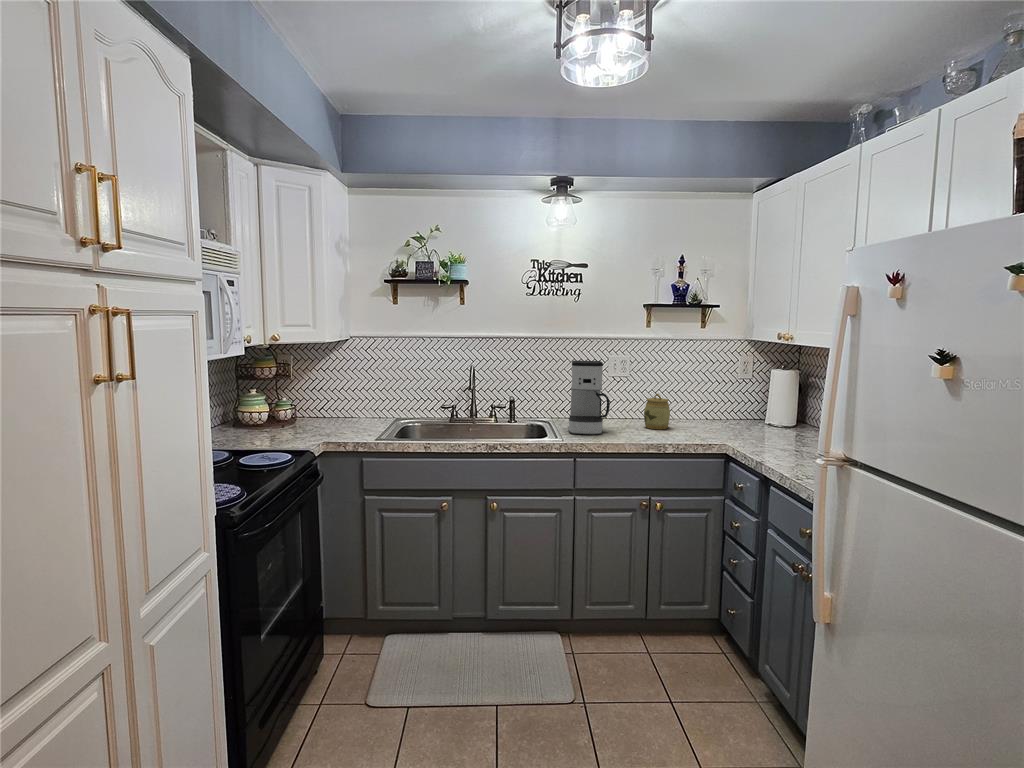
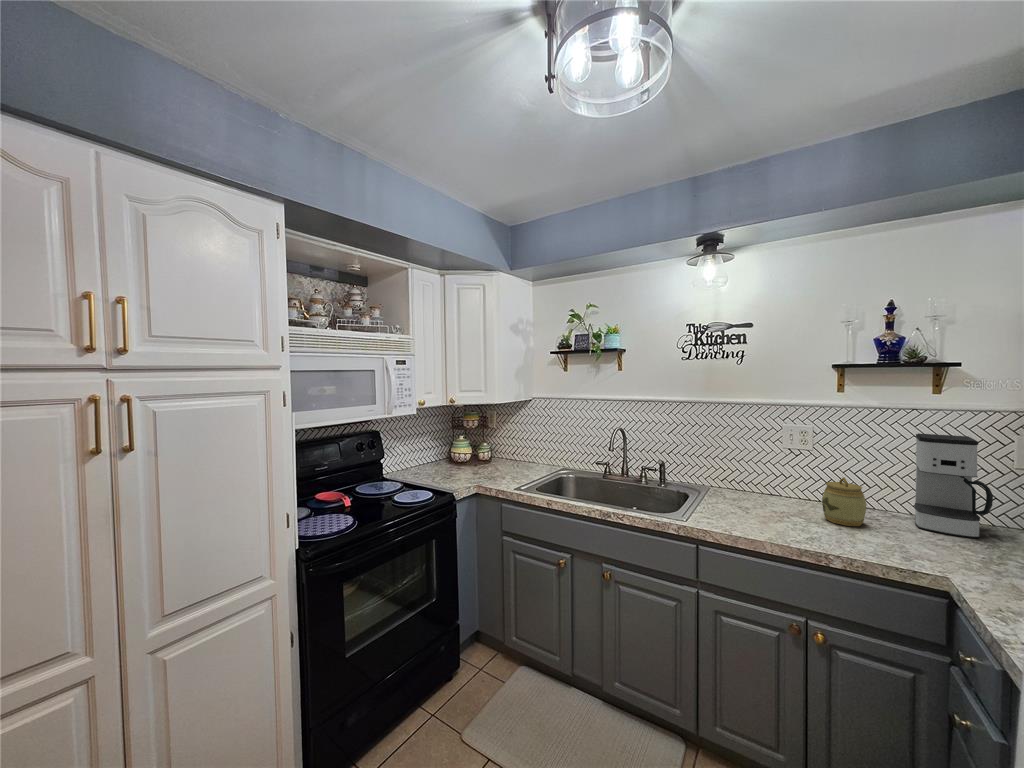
coffee maker: present [569,360,610,435] -> present [915,433,993,538]

